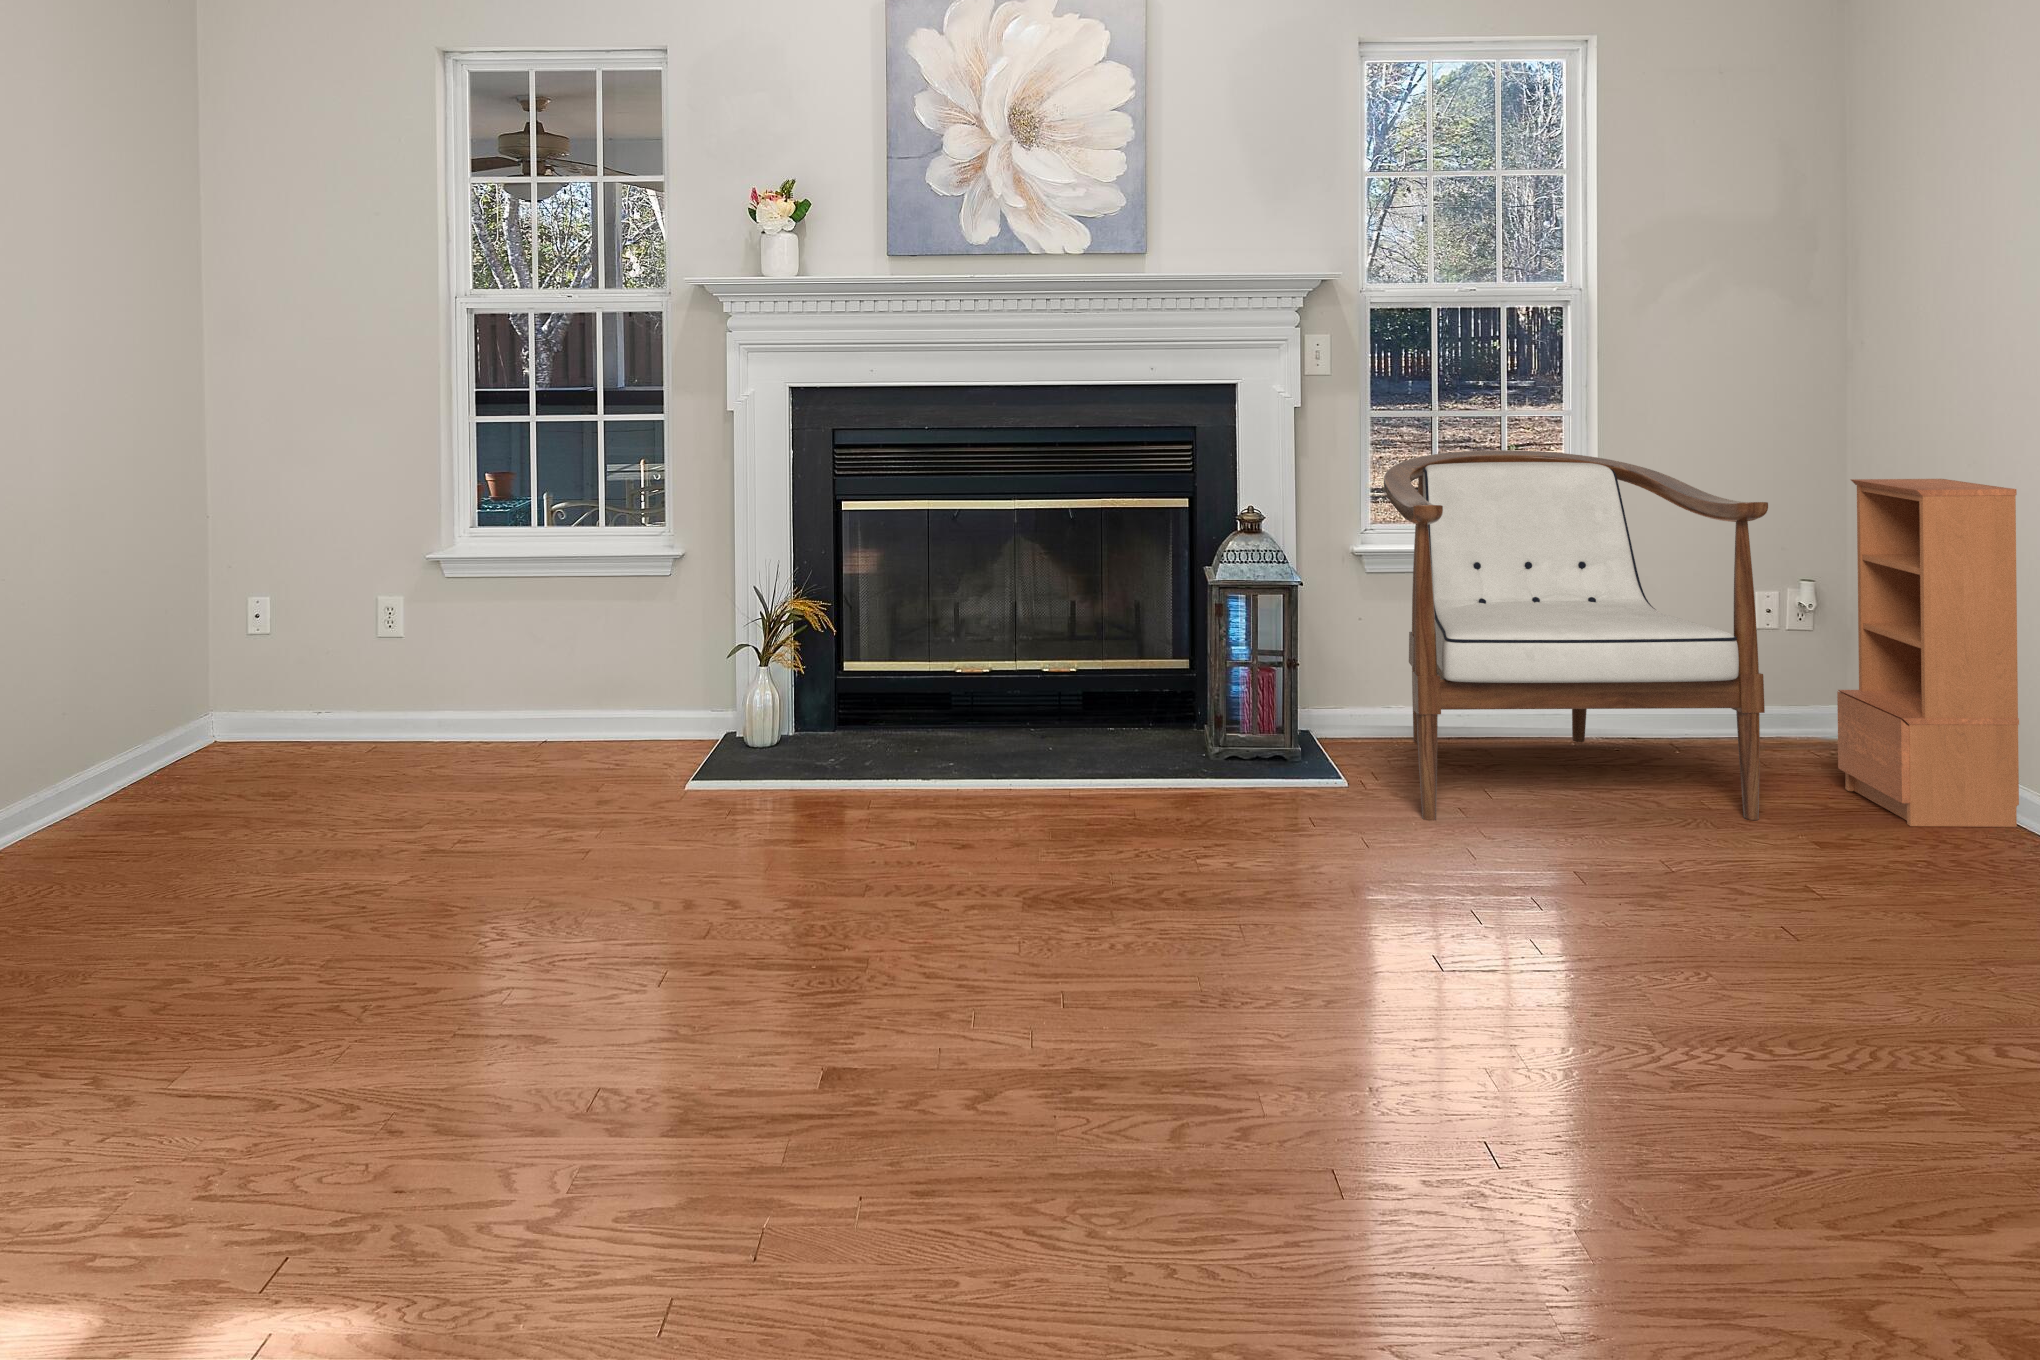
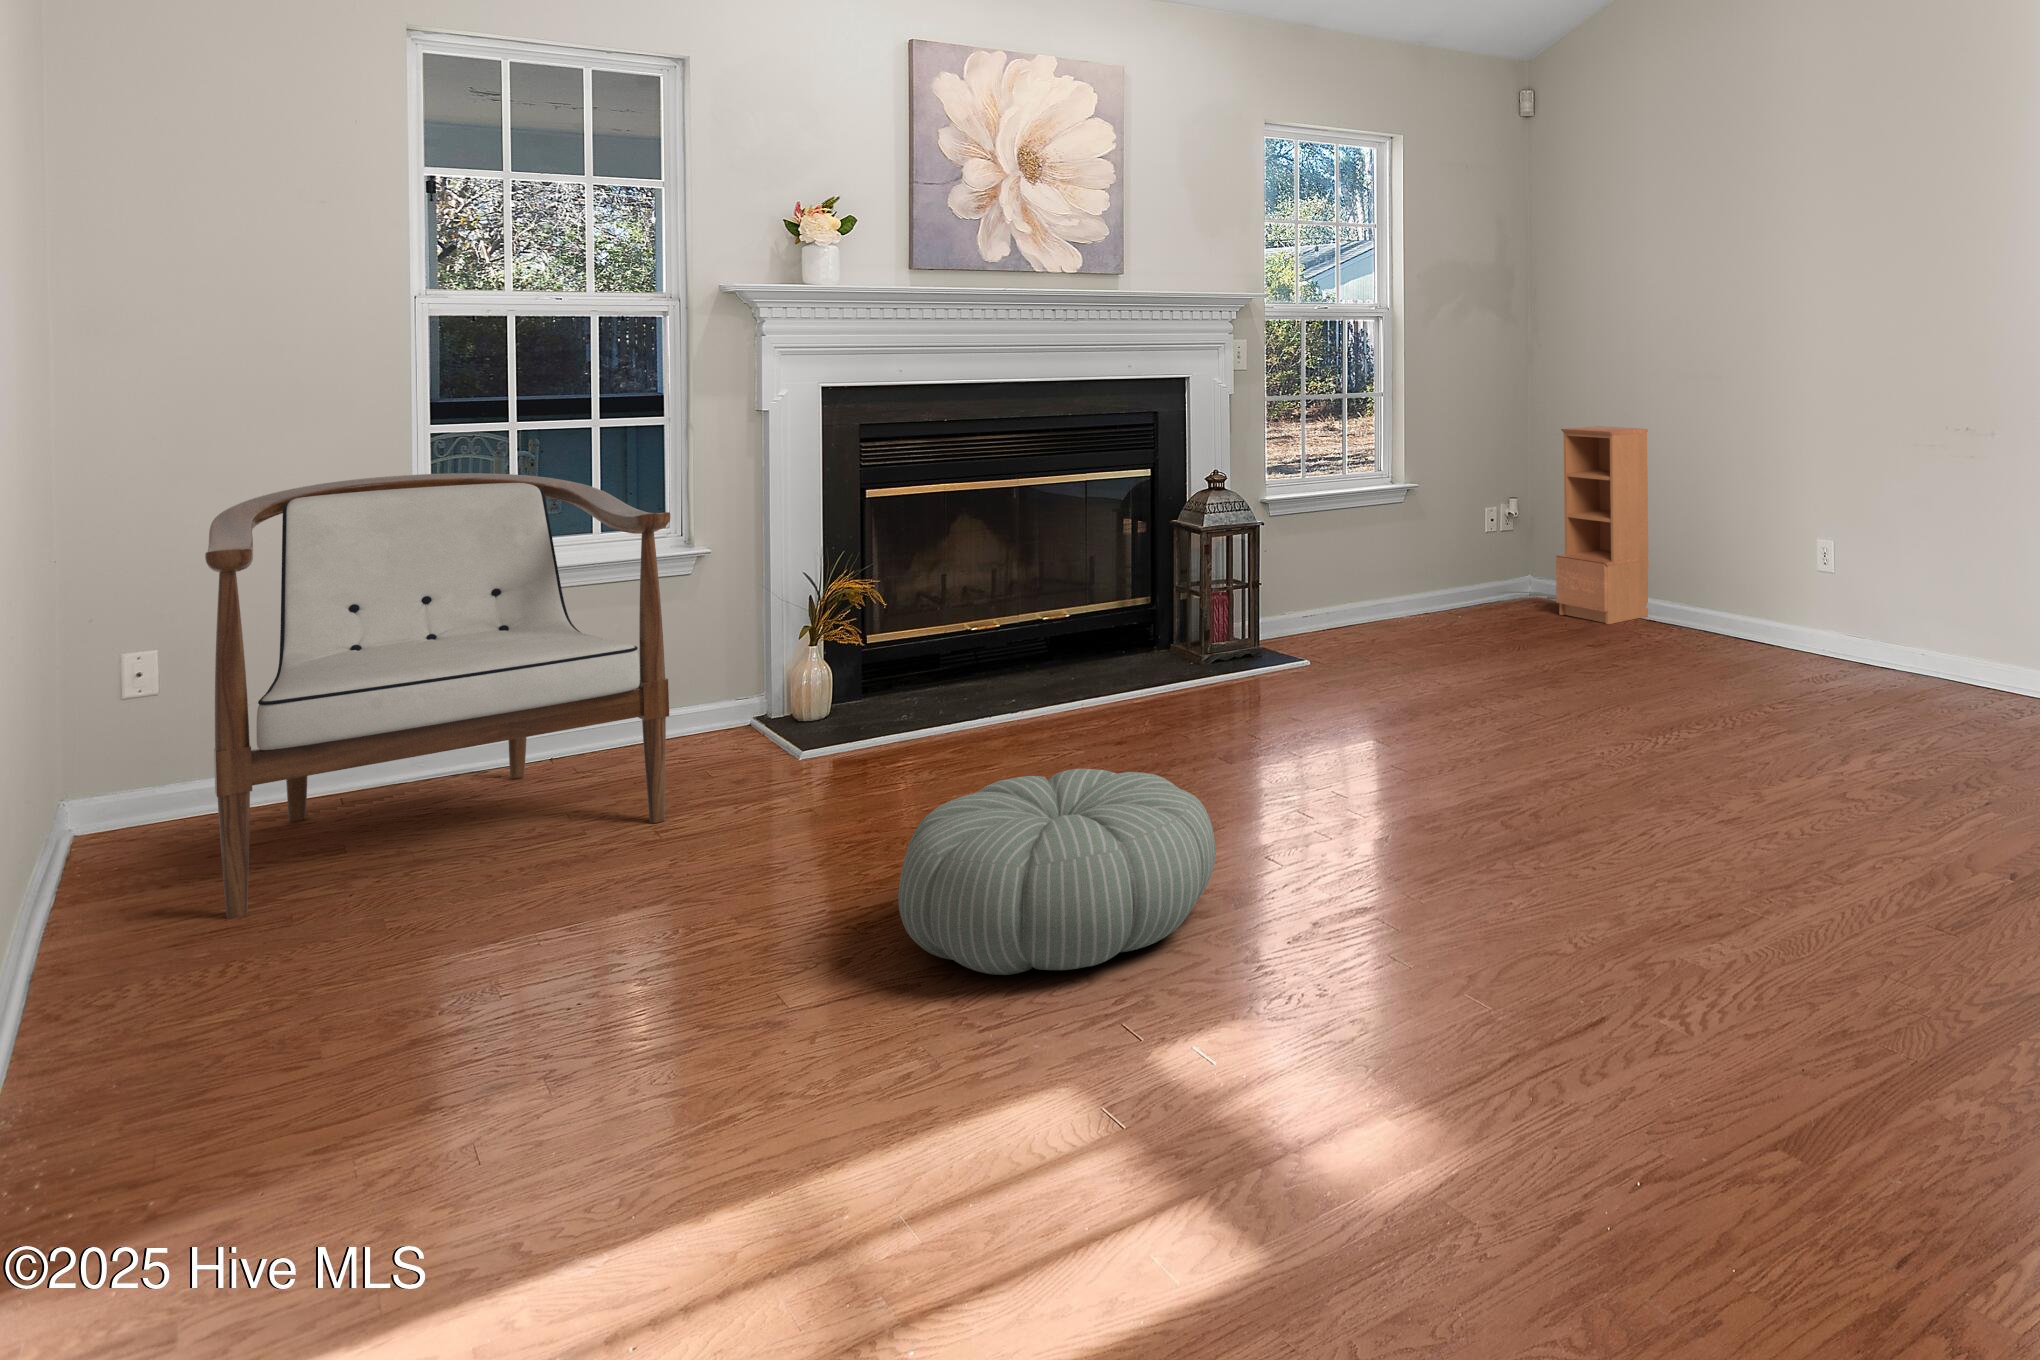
armchair: present [1384,450,1768,821] -> present [205,473,670,919]
pouf: none [200,879,629,1173] -> present [898,769,1216,975]

